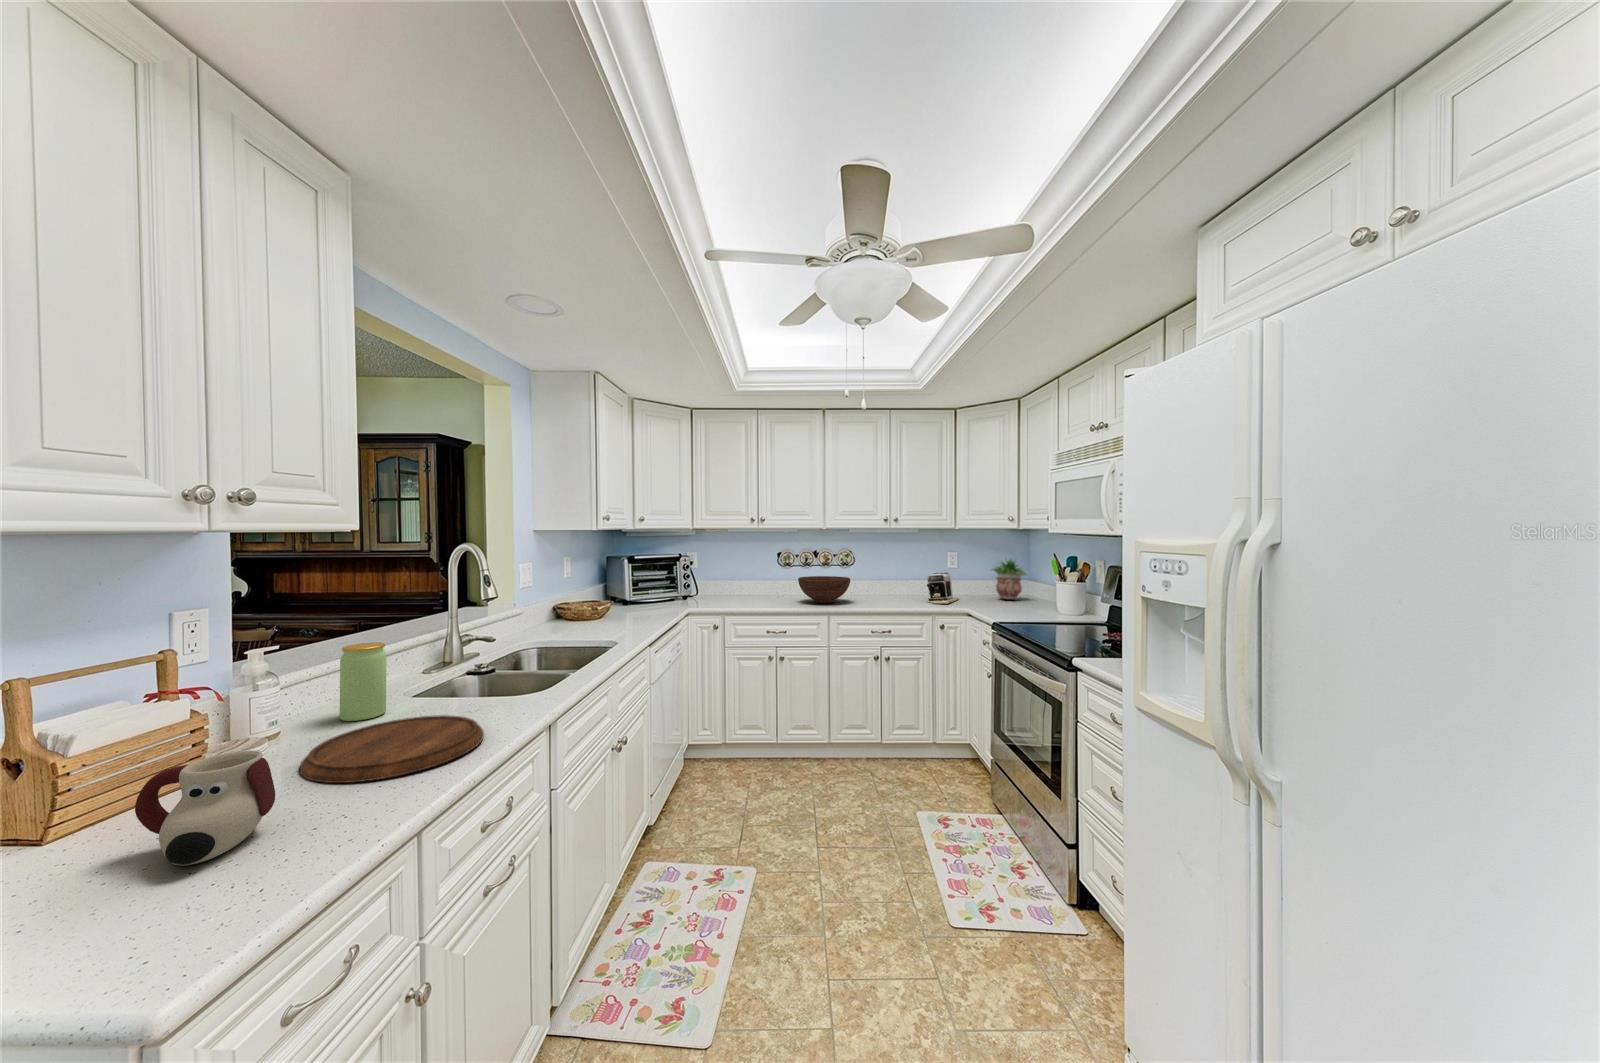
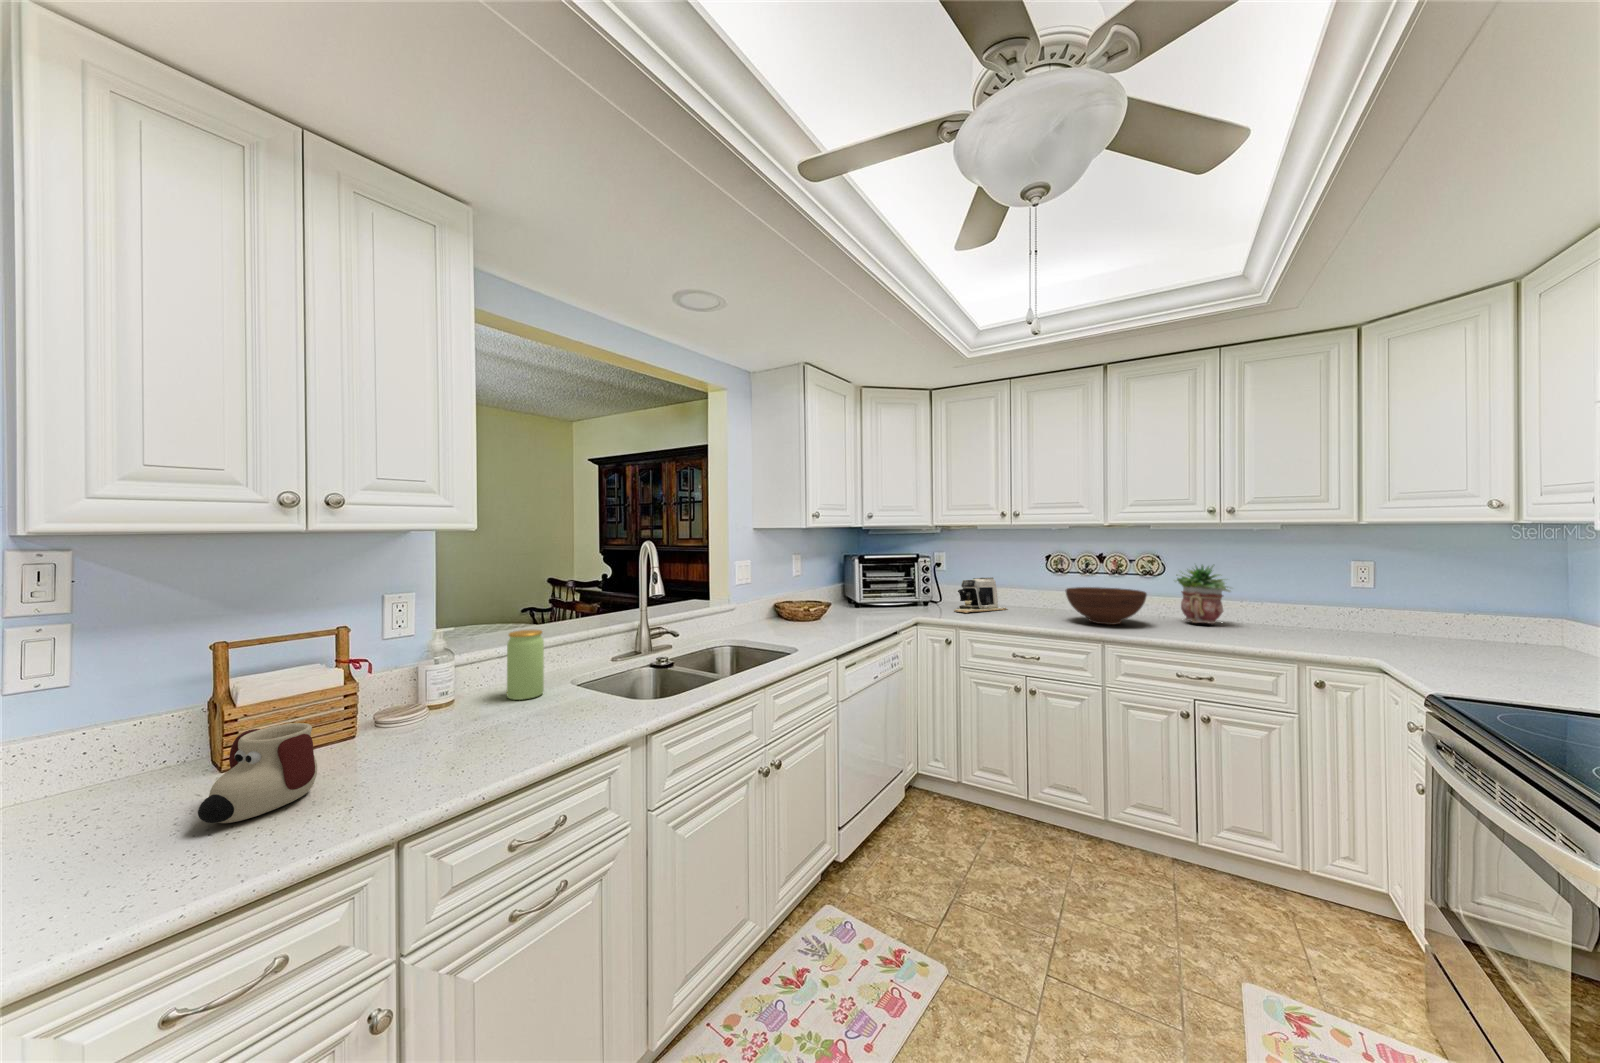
potted plant: present [992,560,1026,599] -> present [1177,565,1230,624]
coffee maker: present [927,572,959,604] -> present [955,578,1007,613]
cutting board: present [300,715,484,783] -> none [403,706,569,770]

